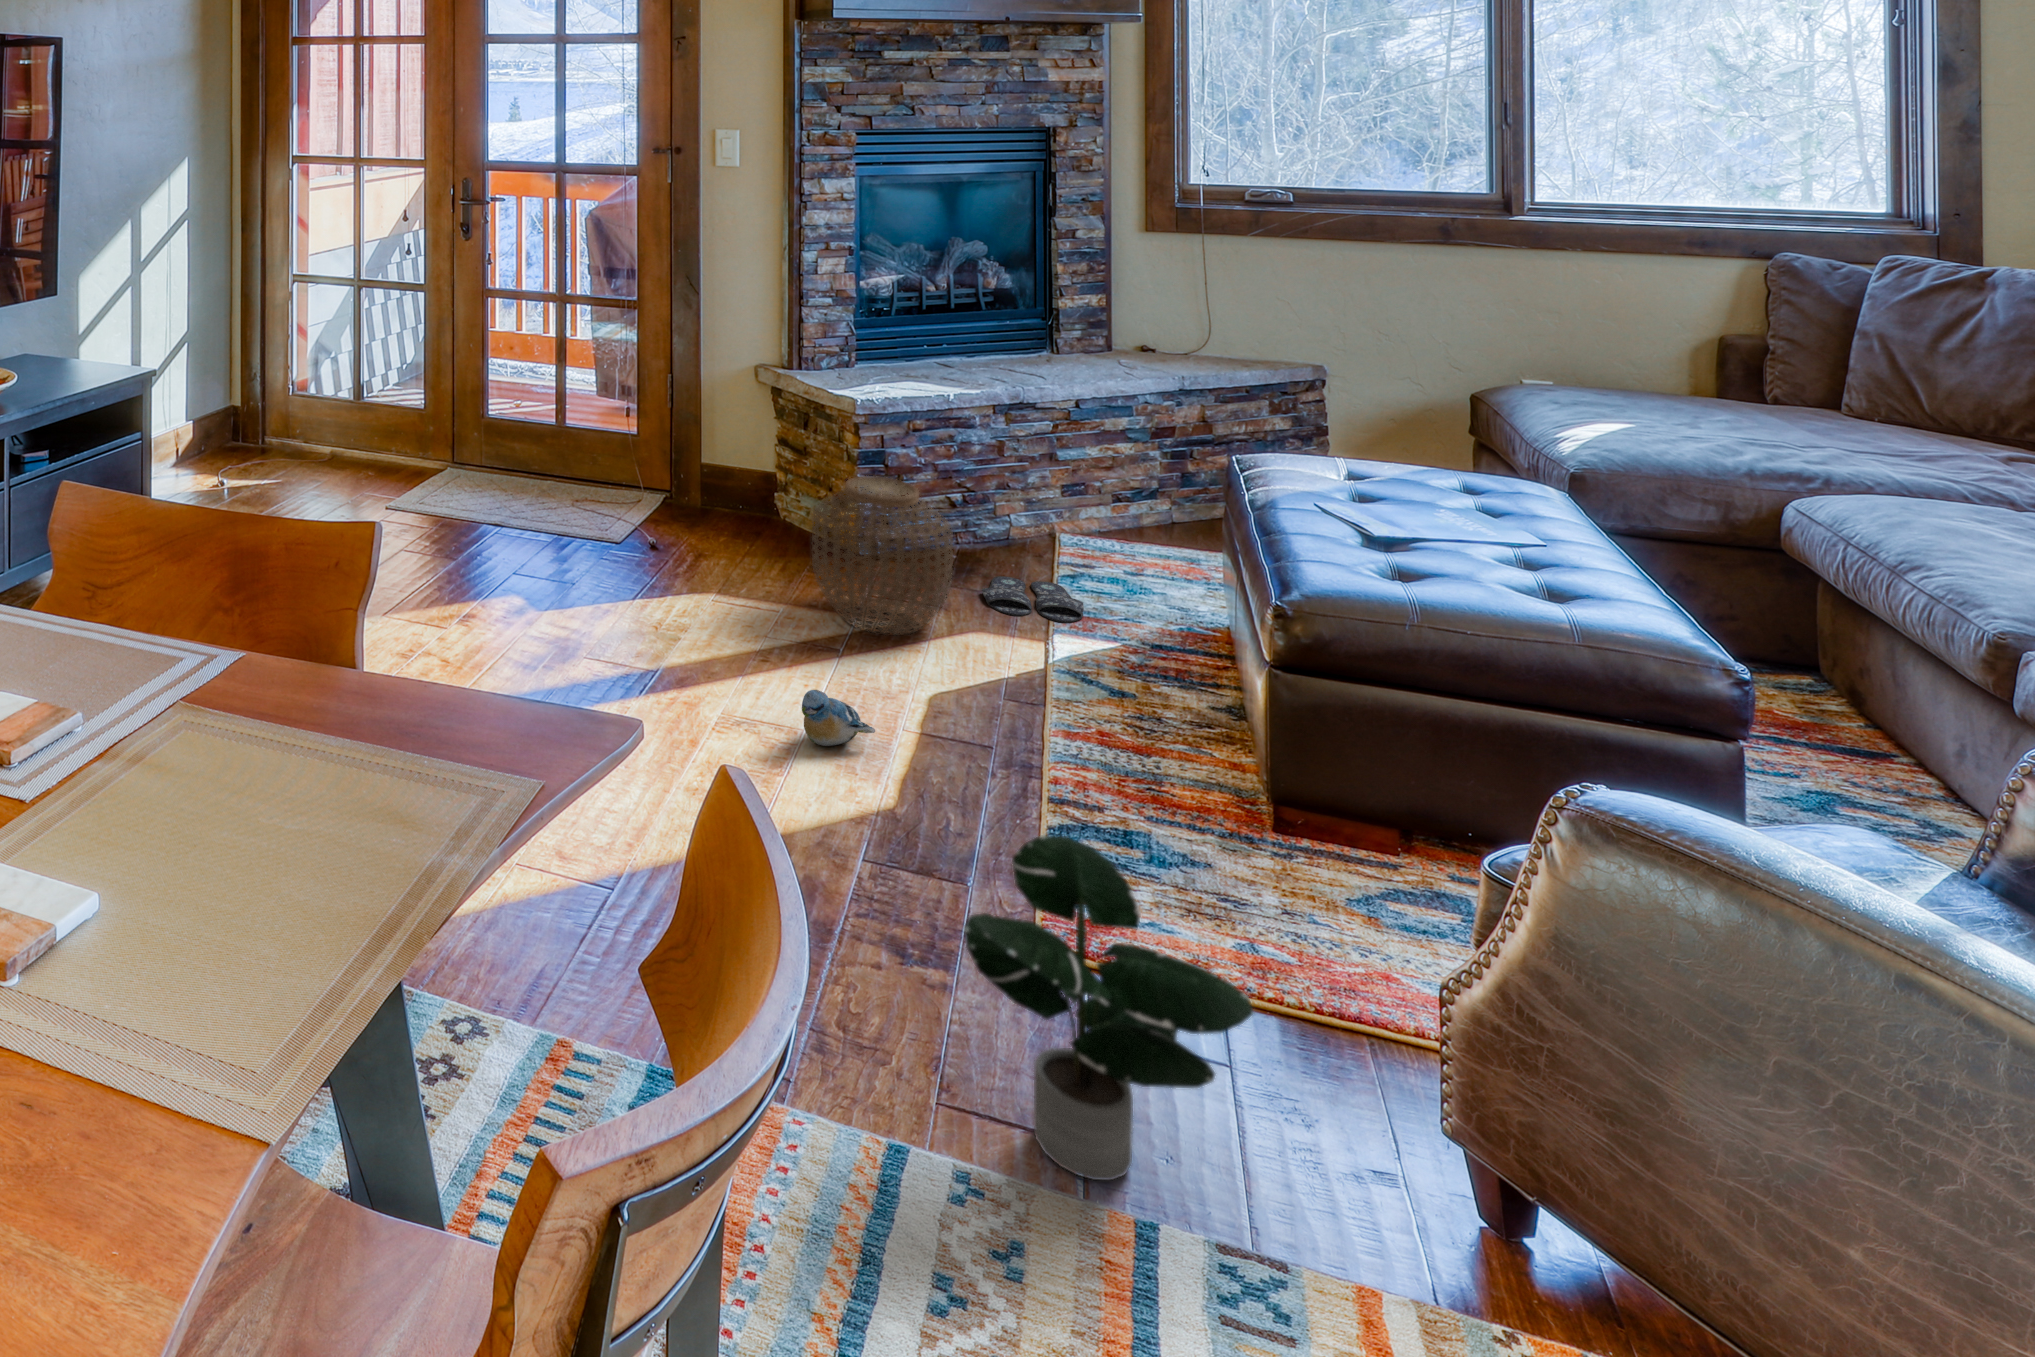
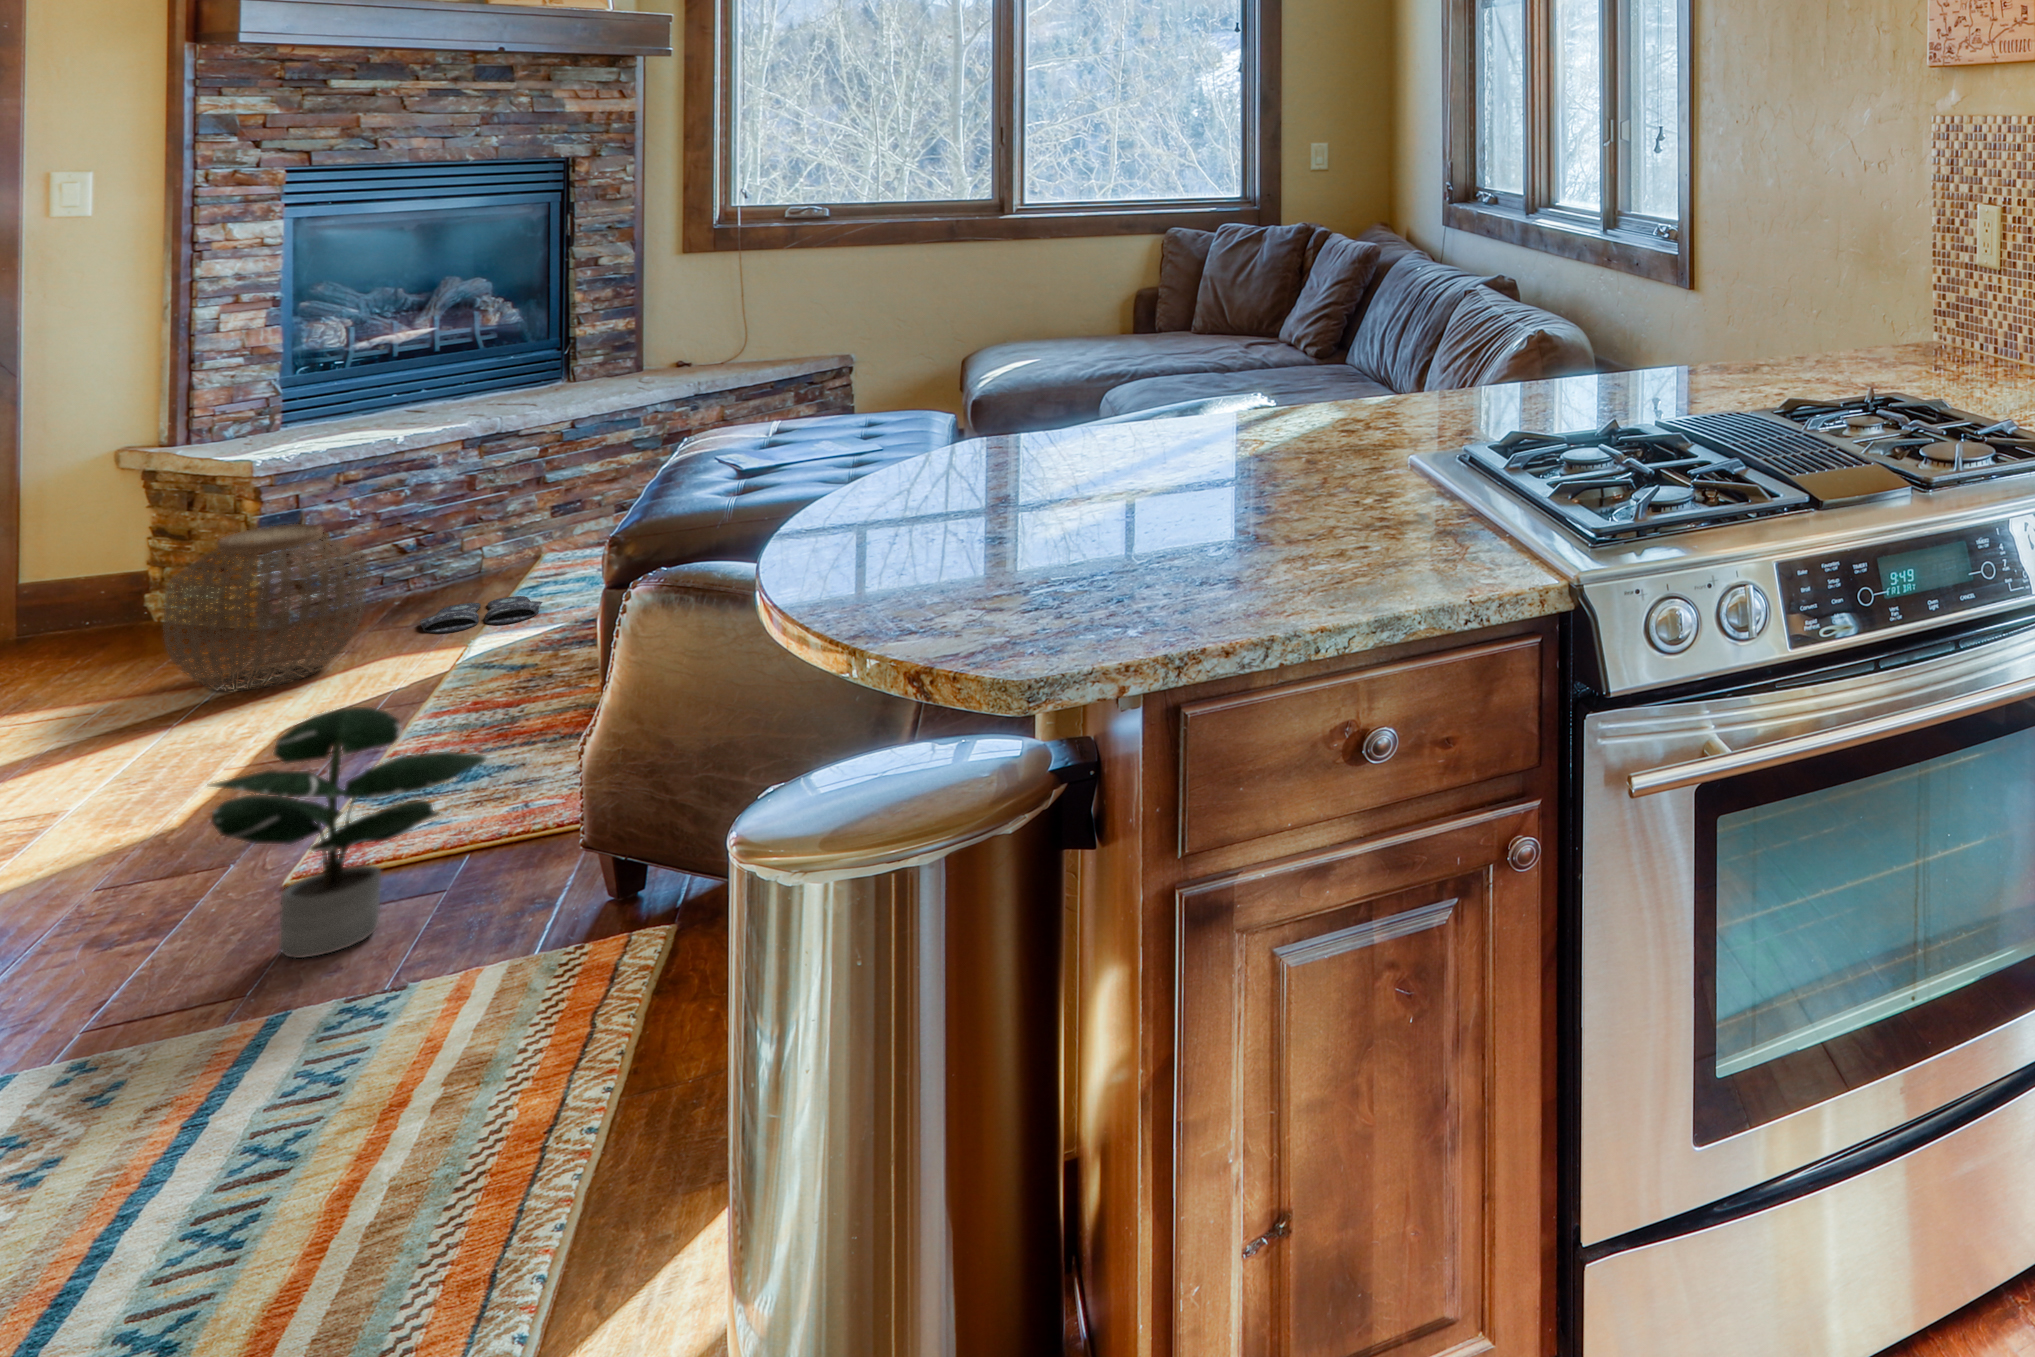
plush toy: present [802,690,875,746] -> none [97,737,209,795]

